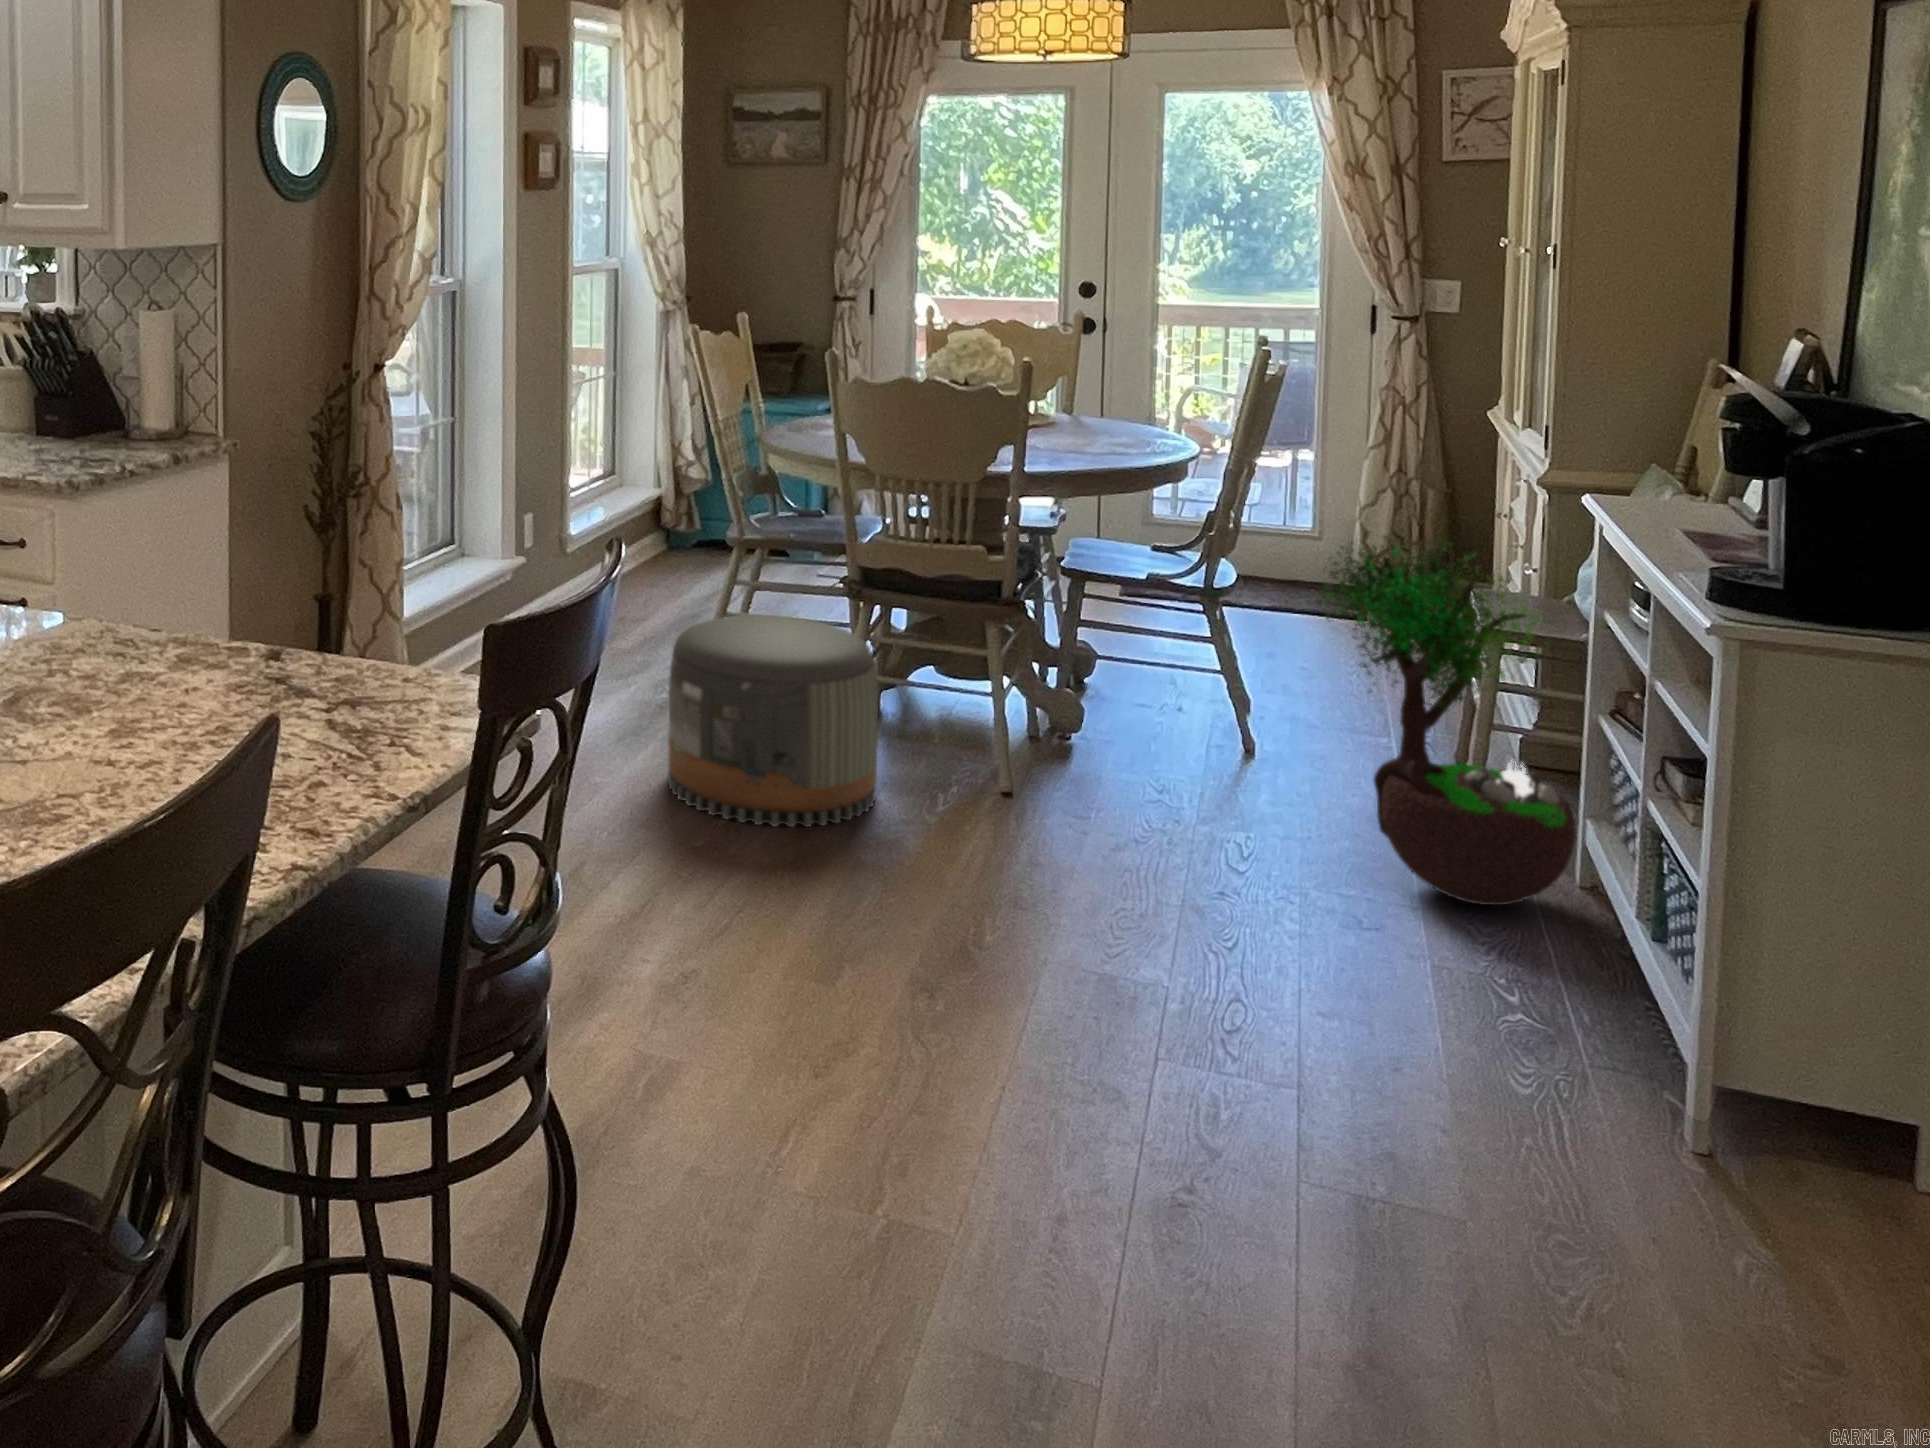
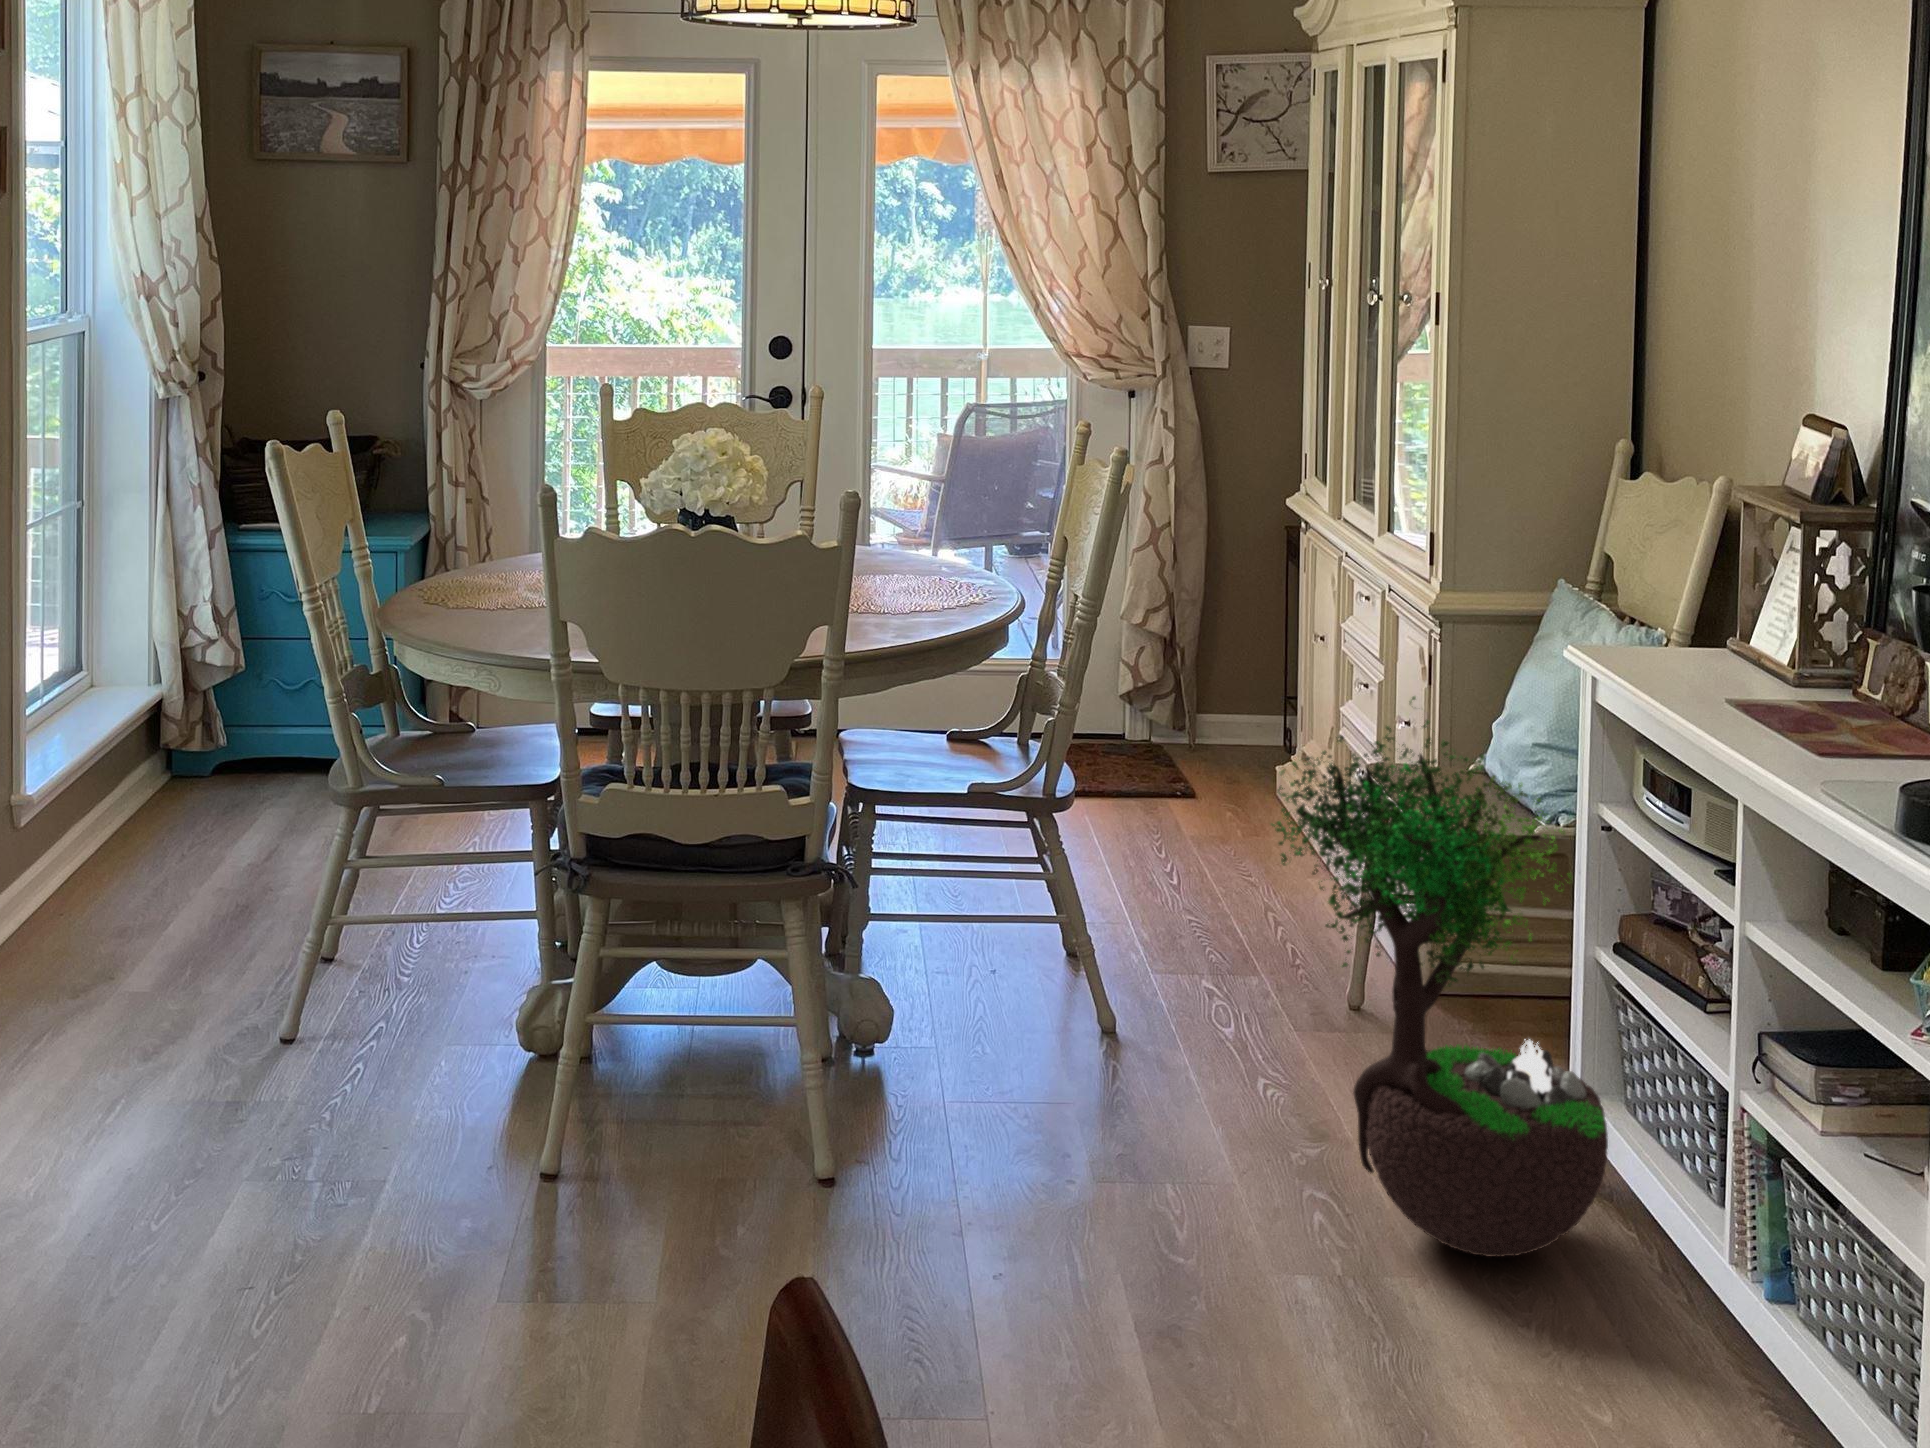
pouf: present [668,615,878,827] -> none [293,946,649,1345]

